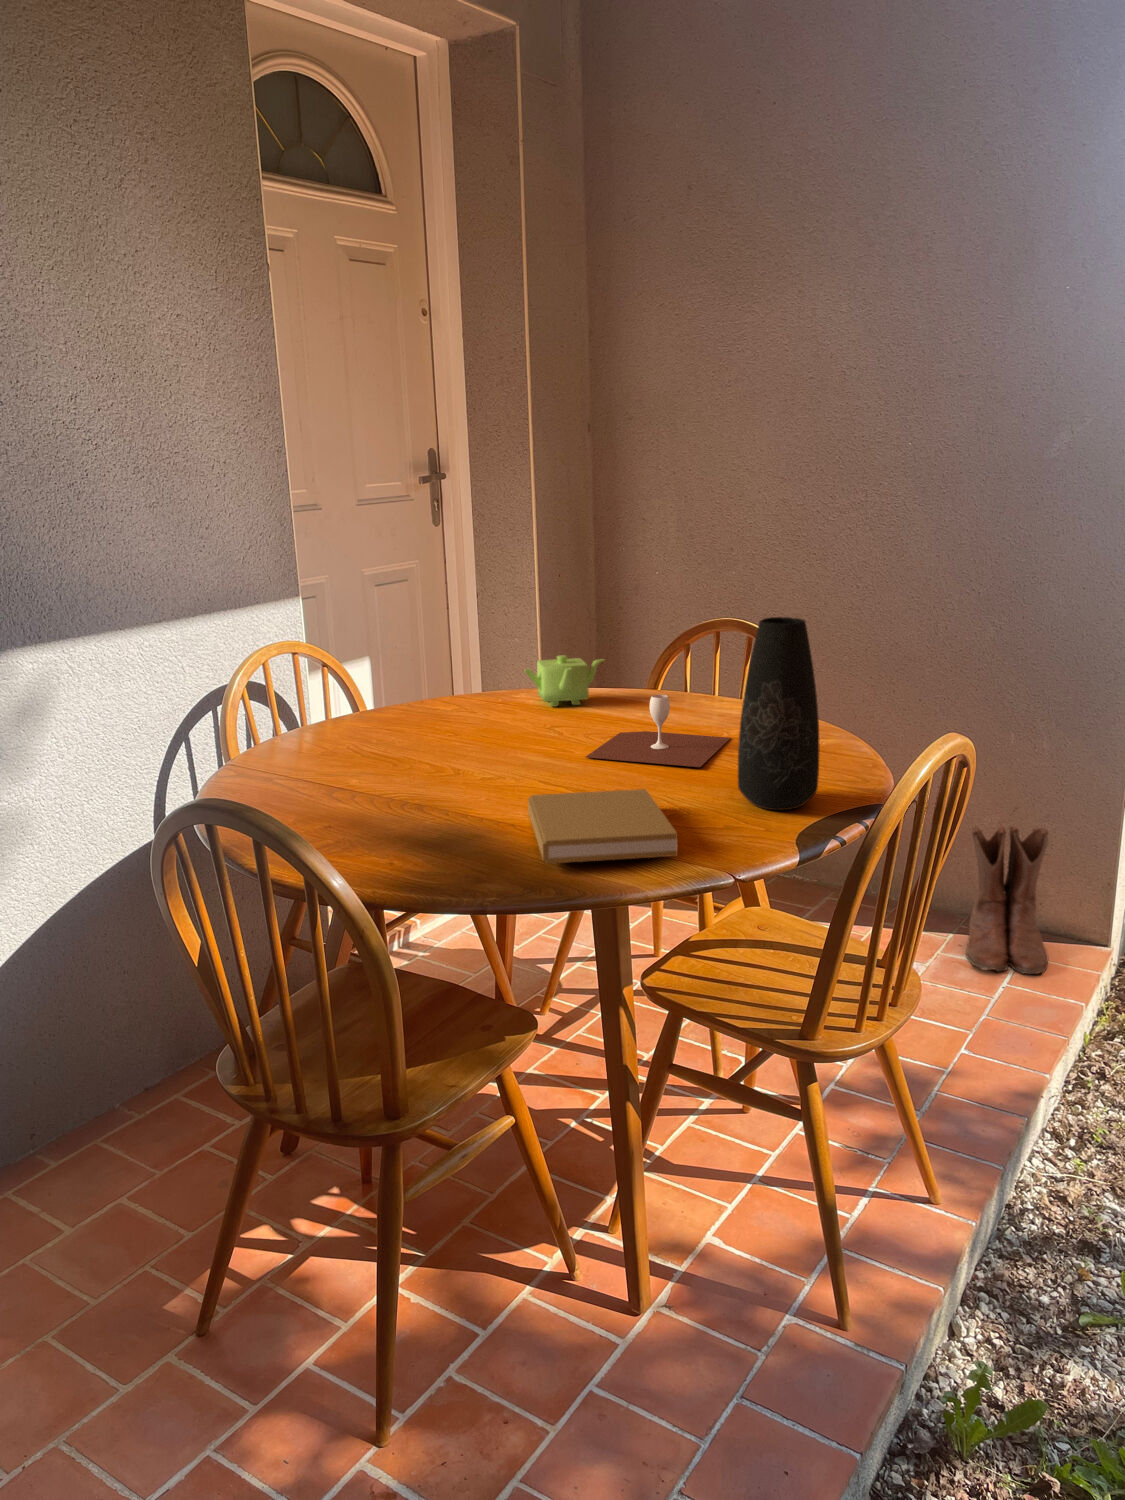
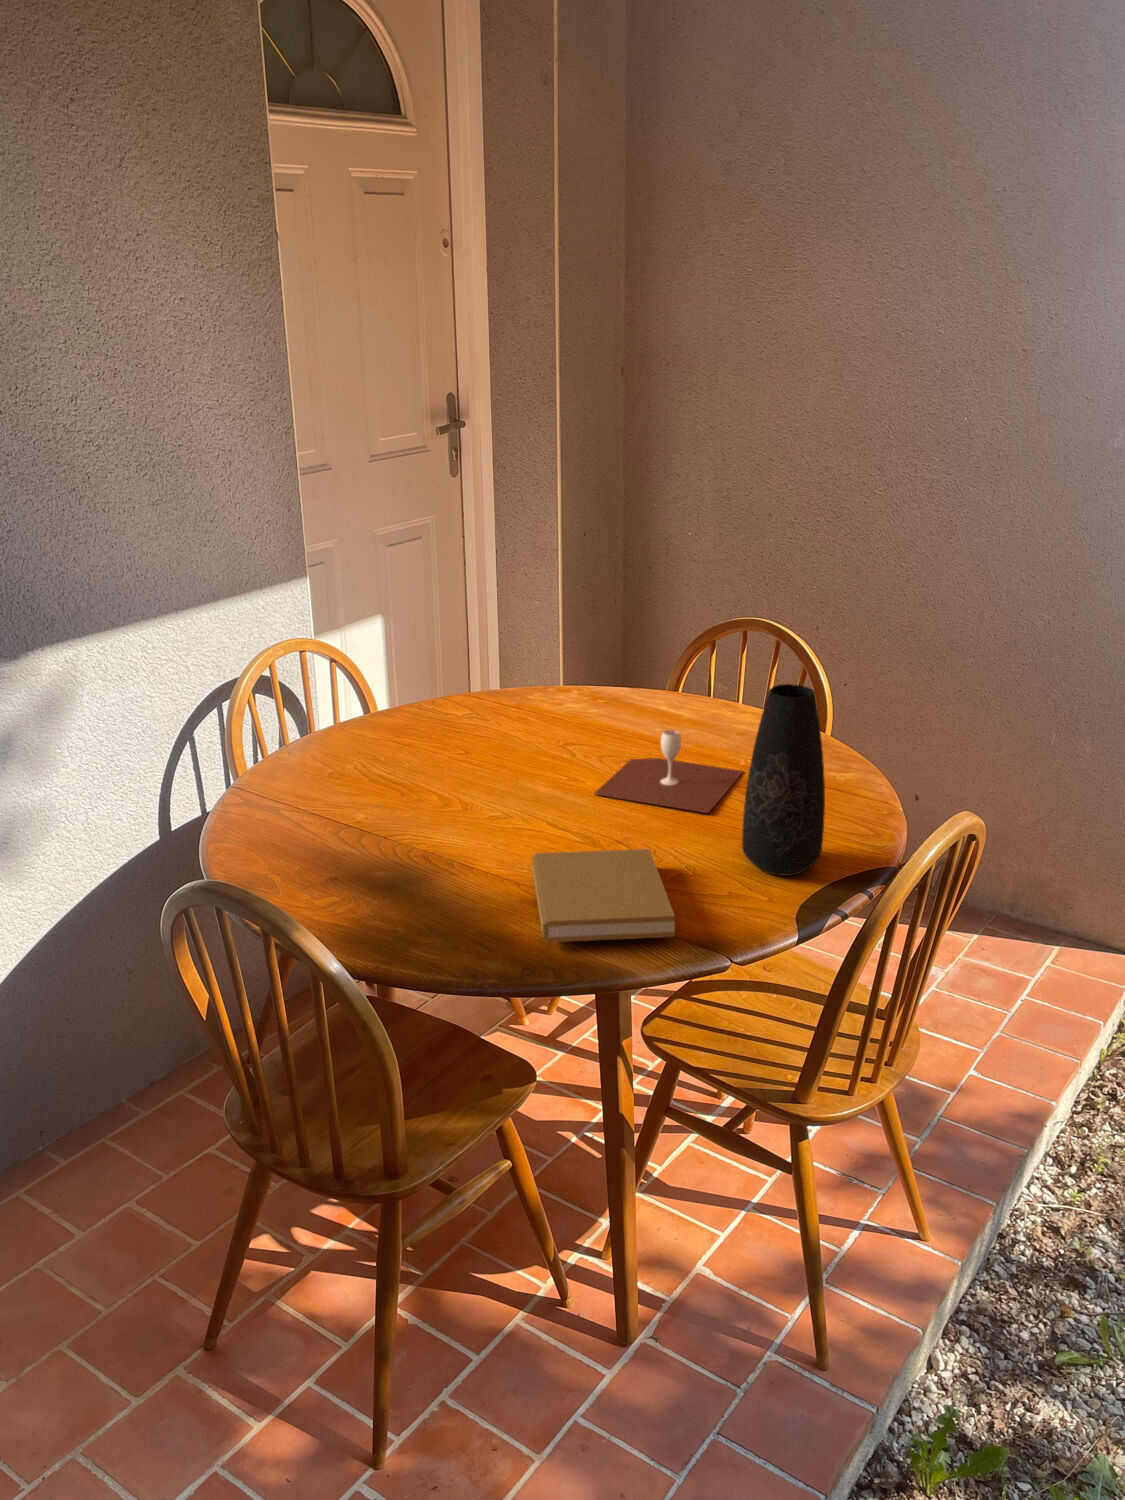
teapot: present [525,655,603,707] -> none [536,665,620,719]
boots: present [966,826,1049,974] -> none [989,827,1082,984]

